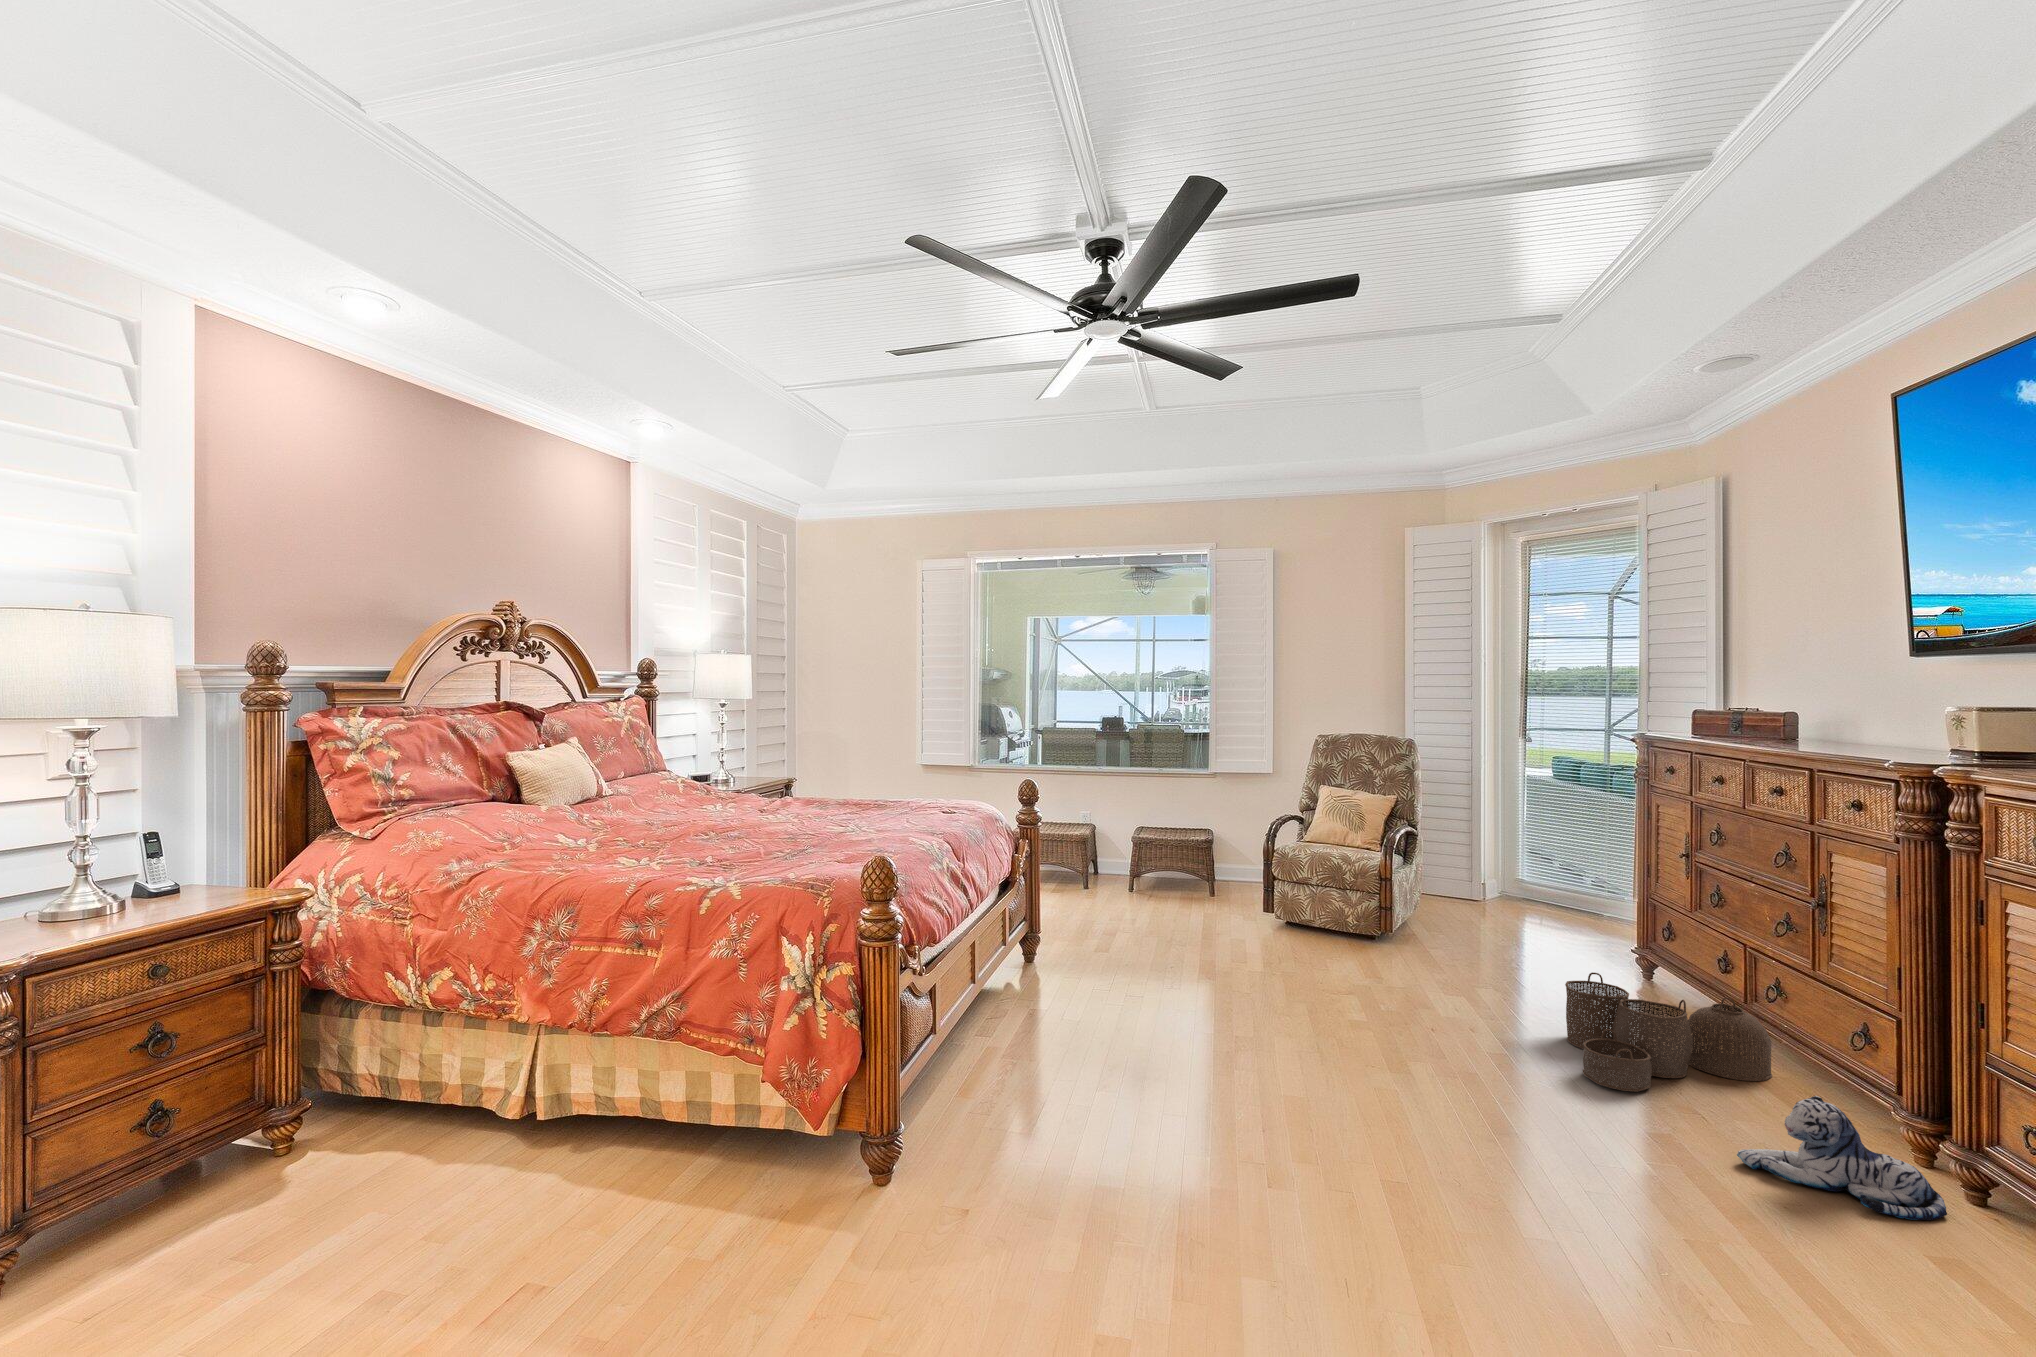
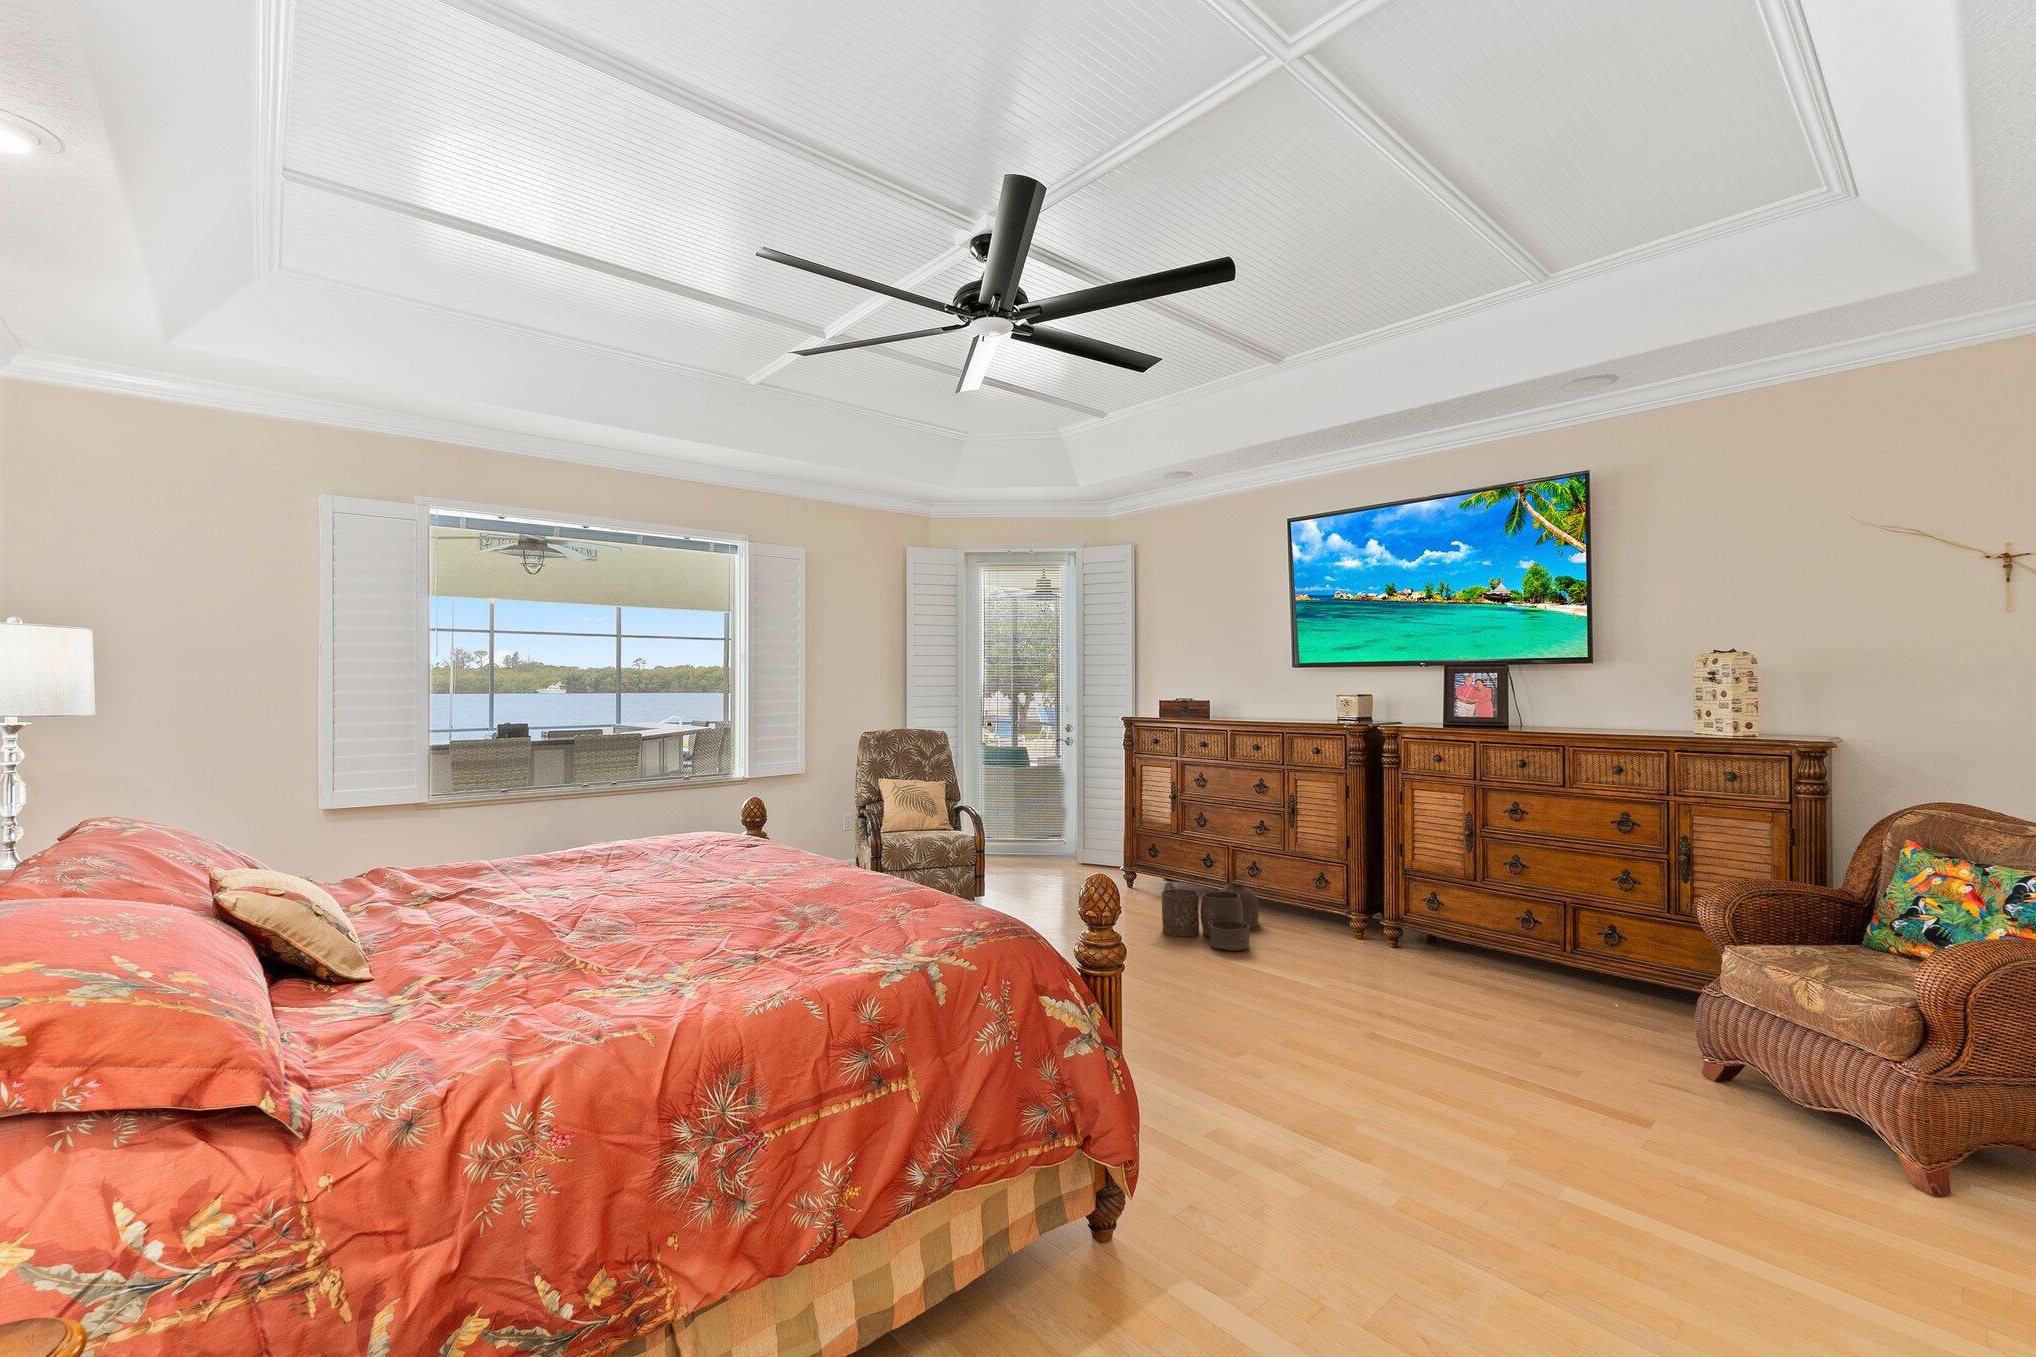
plush toy: present [1737,1096,1947,1220] -> none [1335,912,1410,963]

